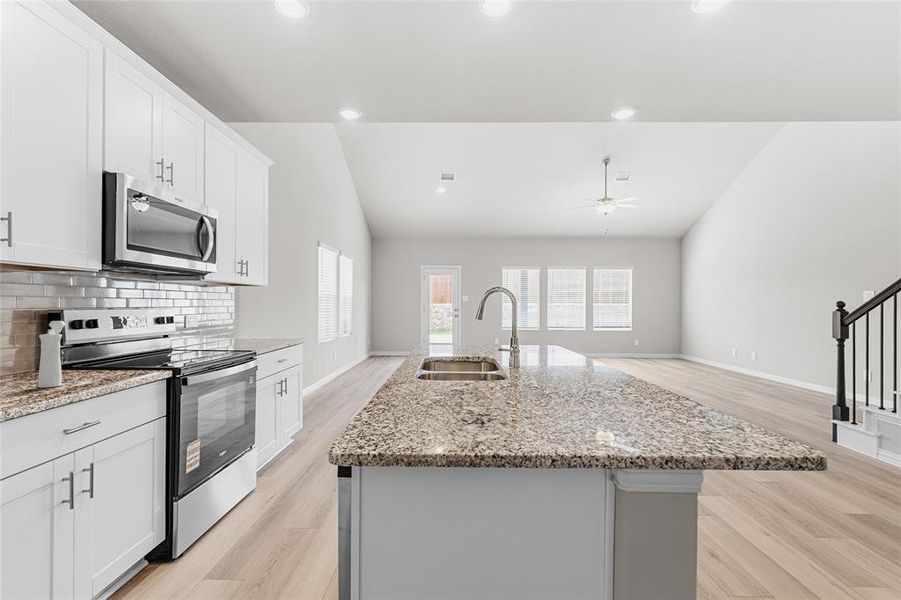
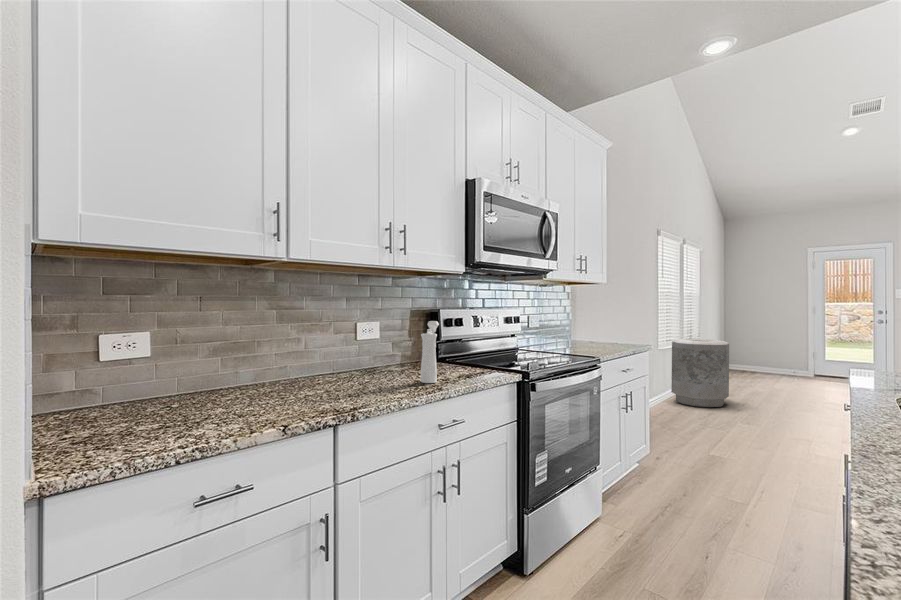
trash can: none [328,332,371,387] -> present [671,339,729,407]

